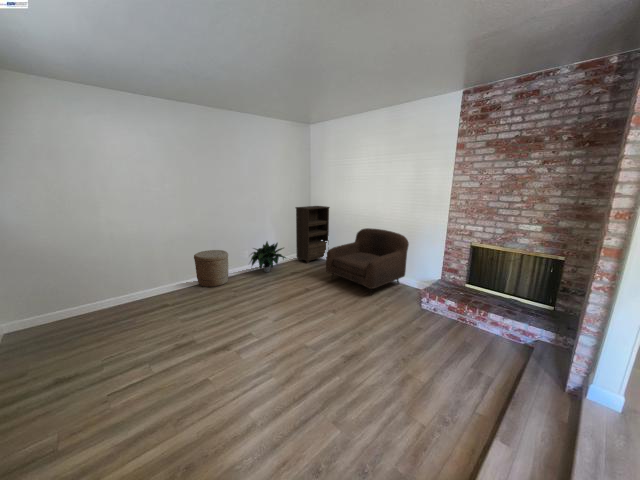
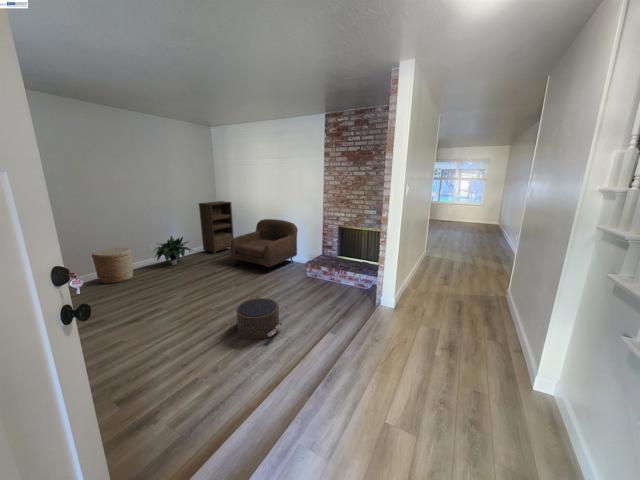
pouf: none [324,342,405,417] -> present [228,298,283,340]

